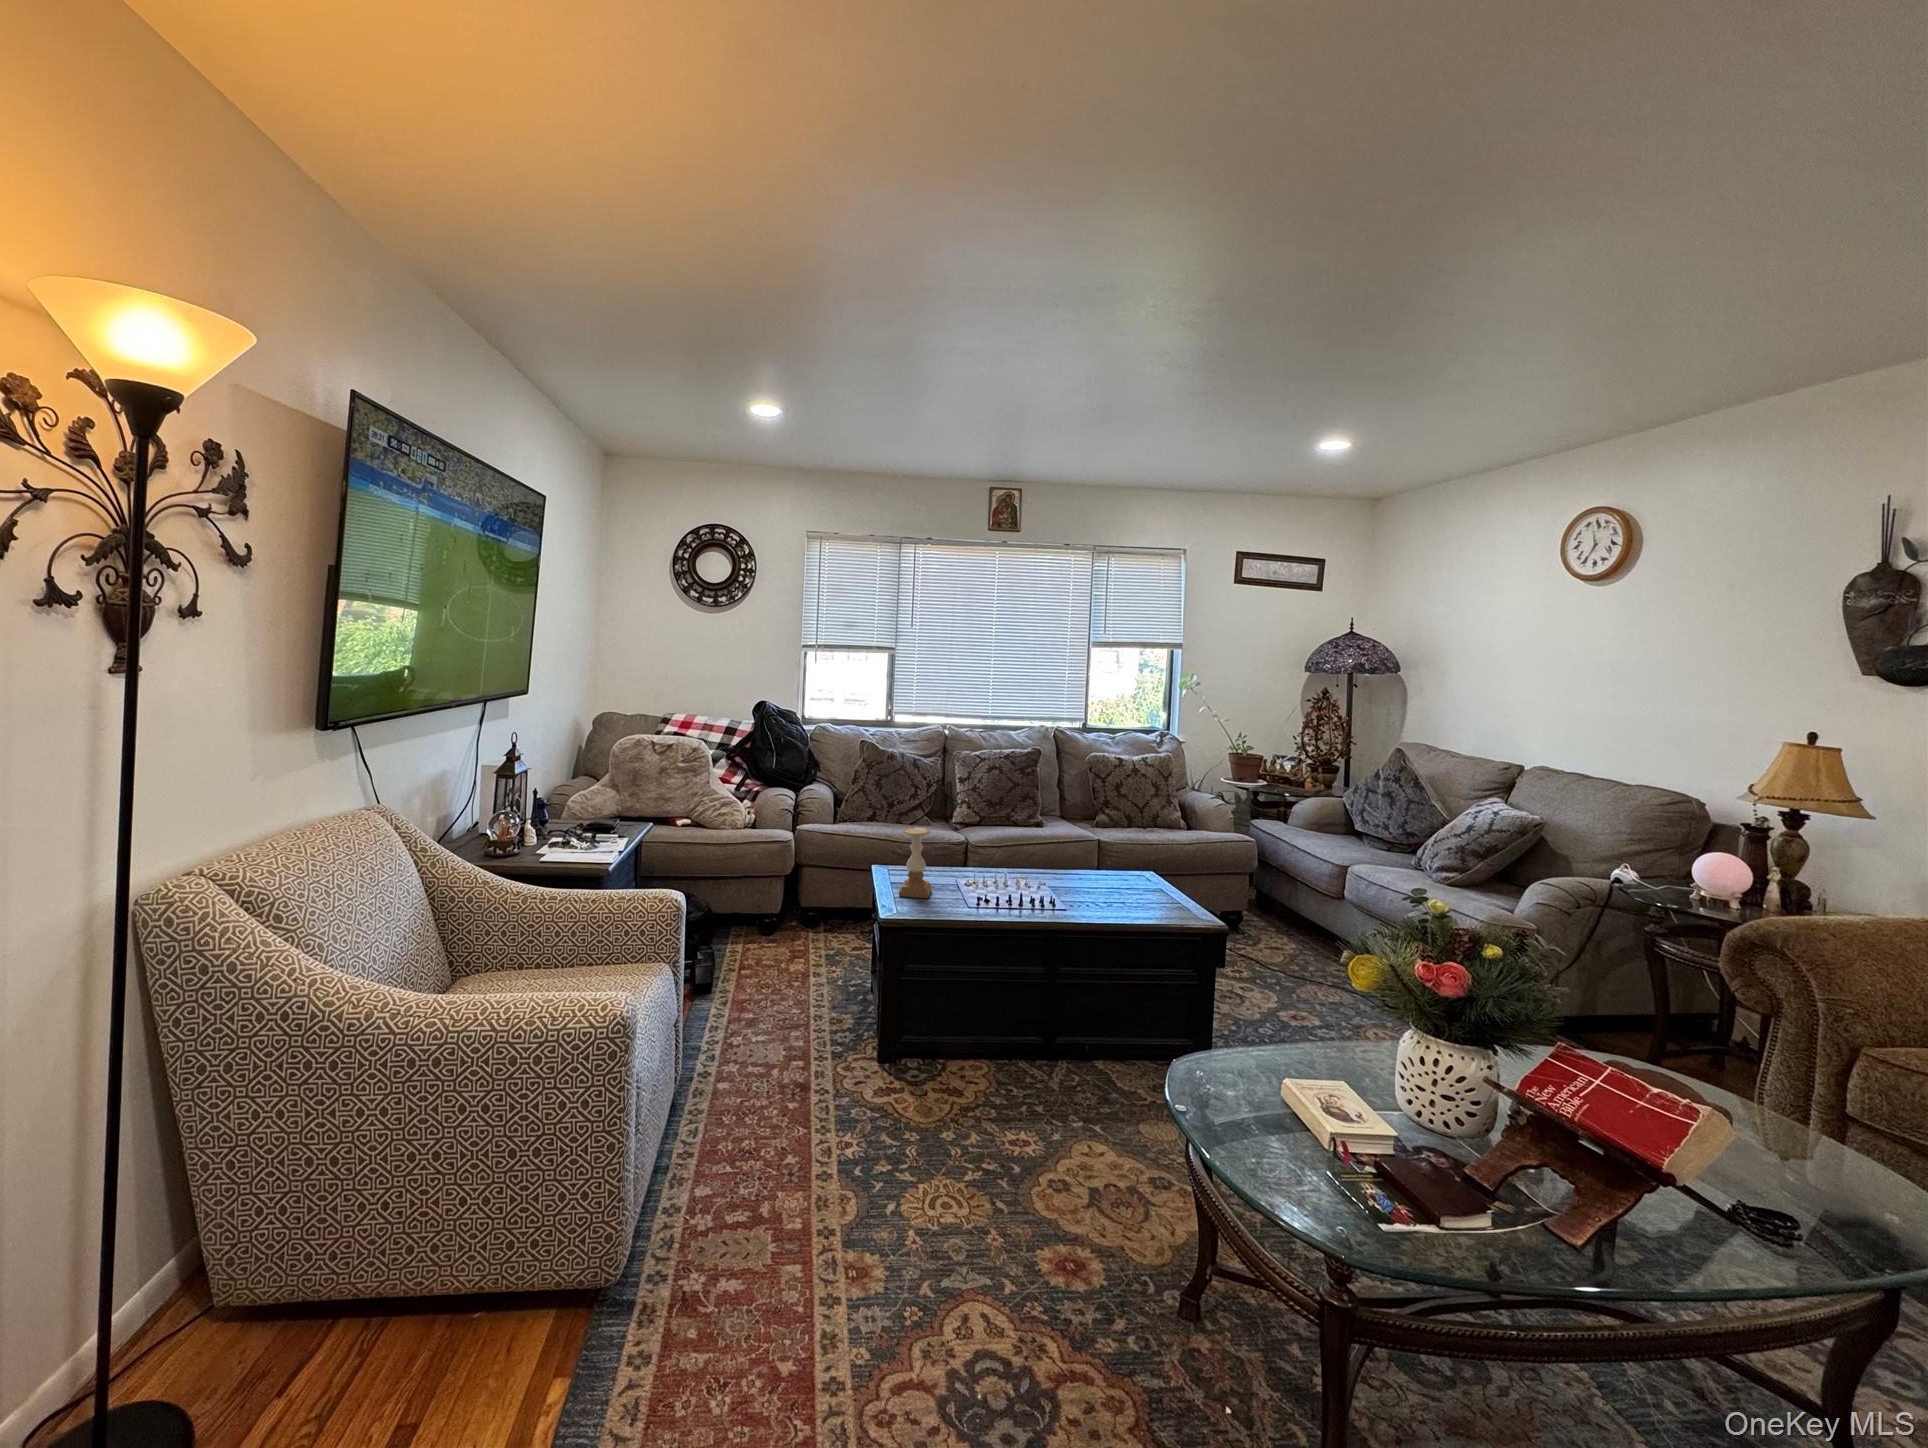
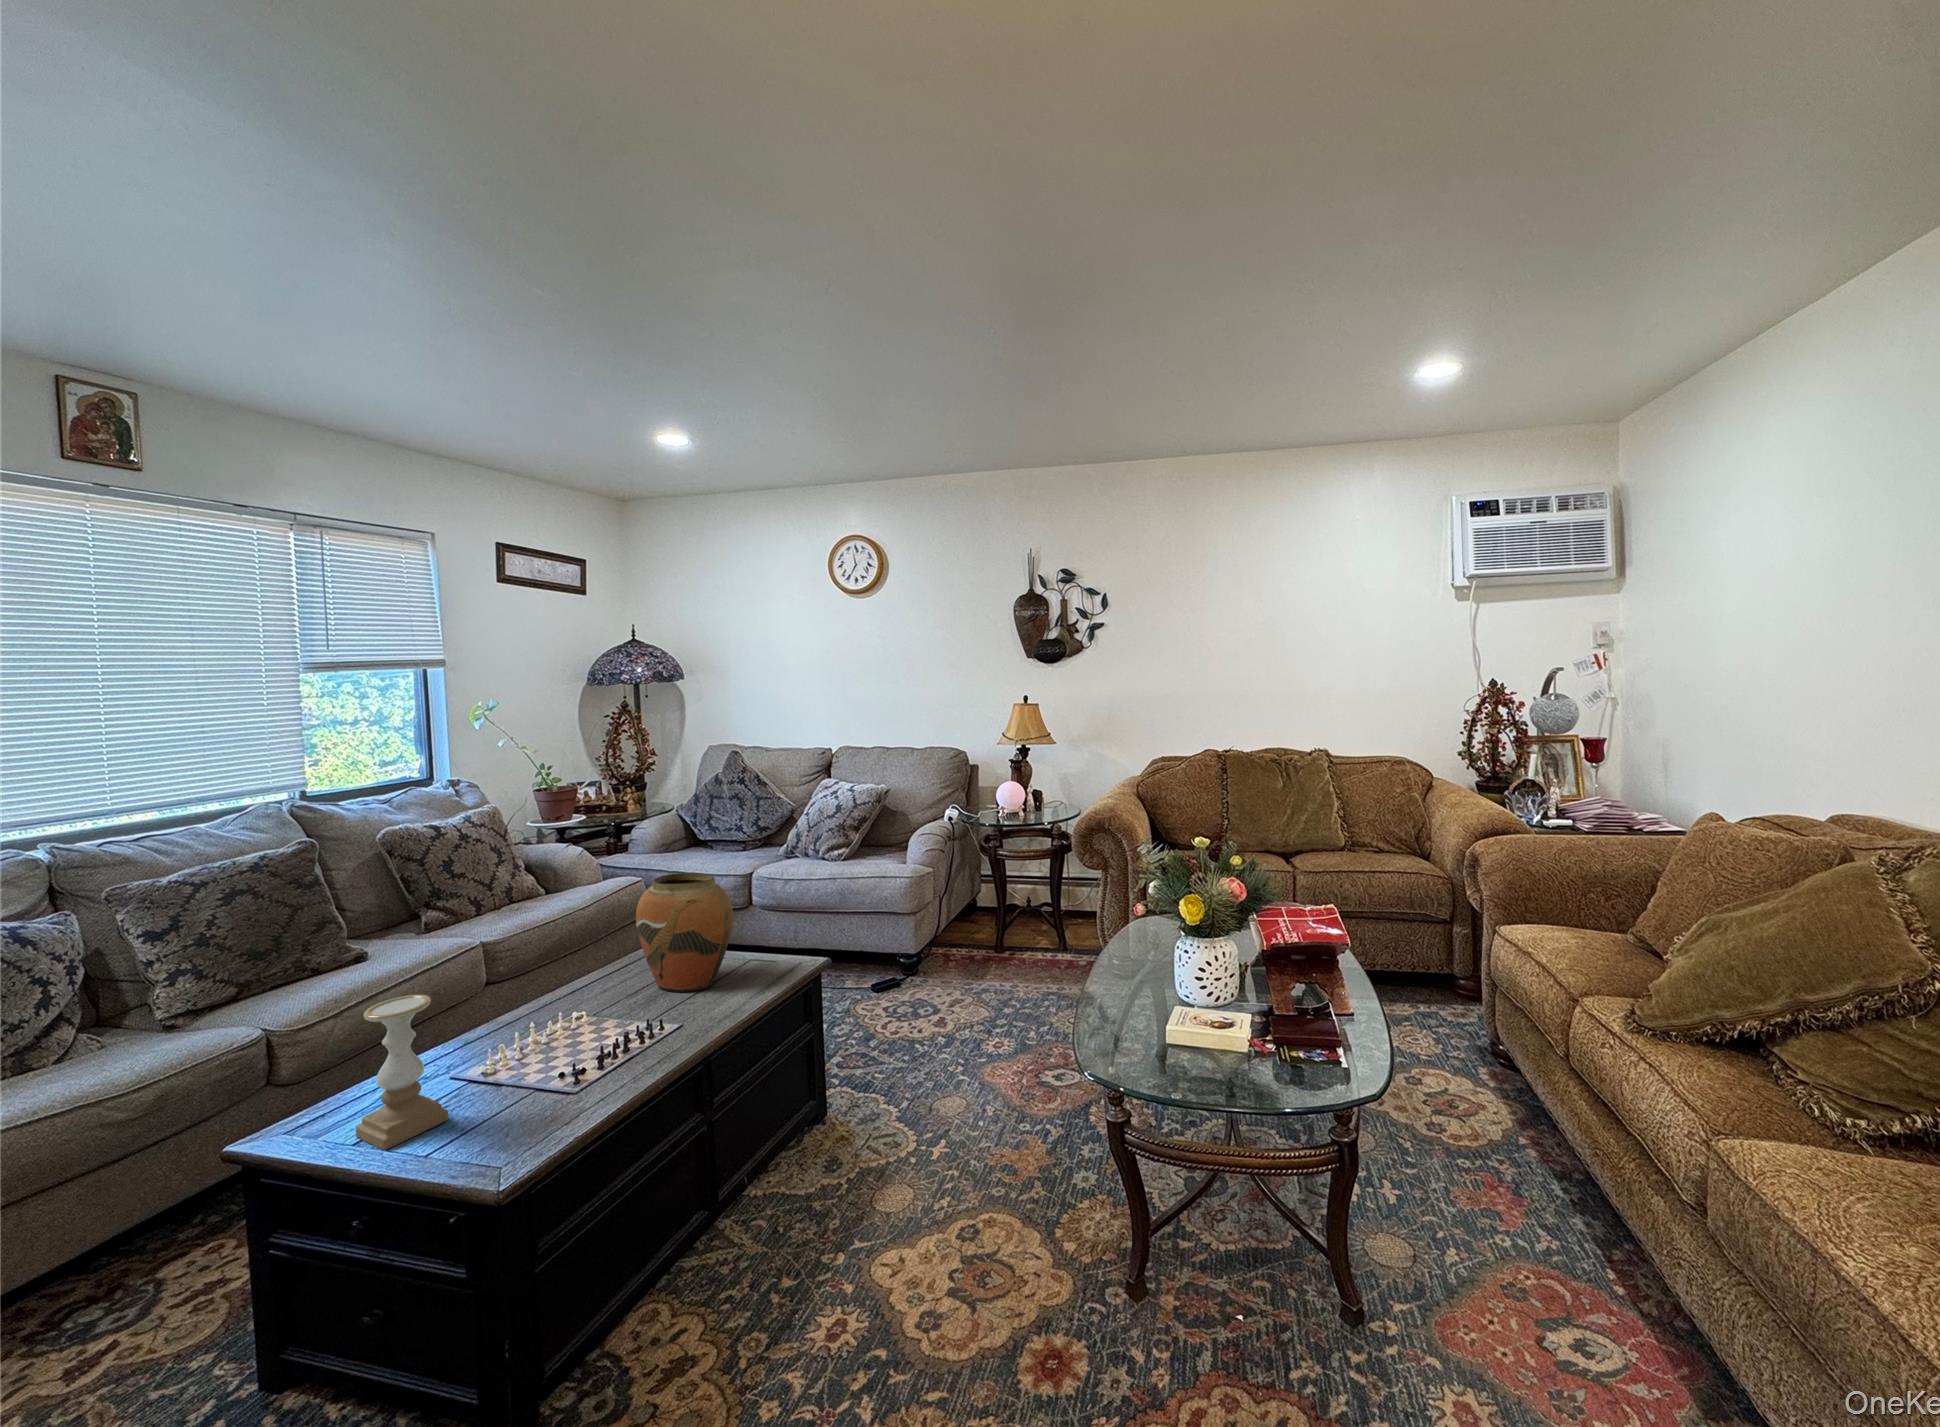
vase: none [1096,820,1145,912] -> present [636,873,733,992]

